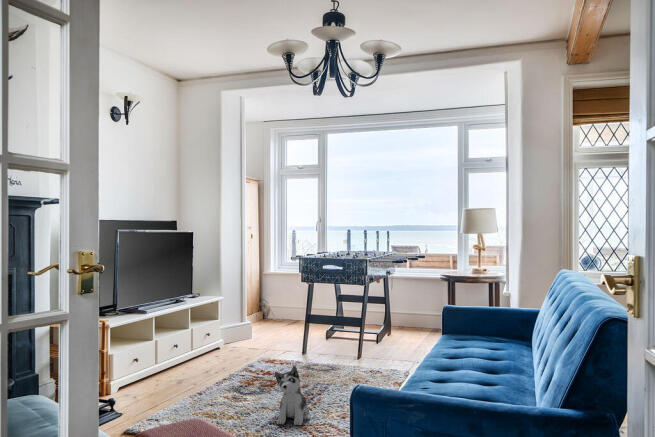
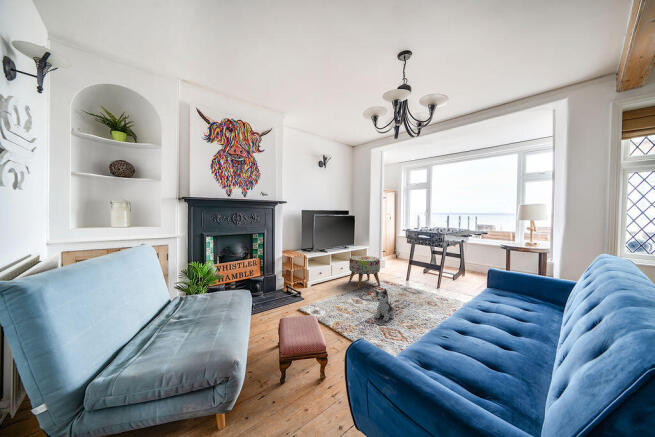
ottoman: none [193,313,260,379] -> present [349,256,380,288]

